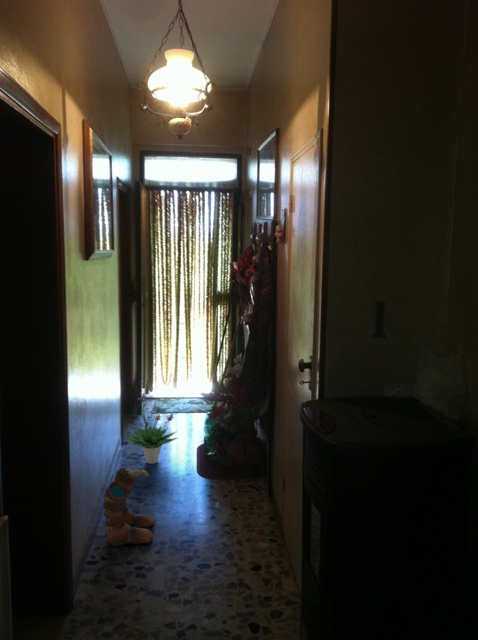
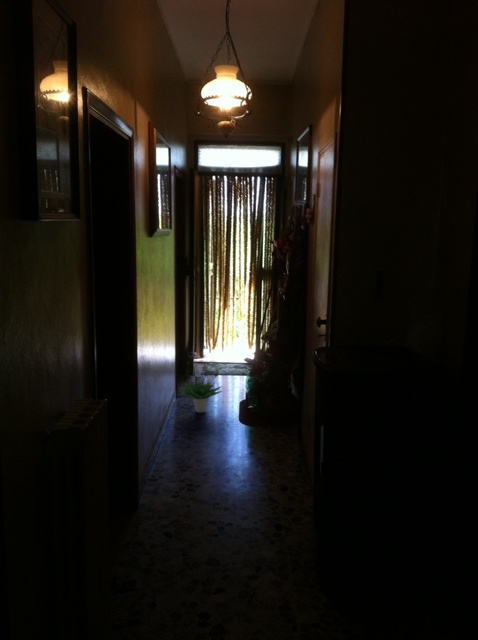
boots: present [103,468,155,547] -> none [161,406,201,466]

